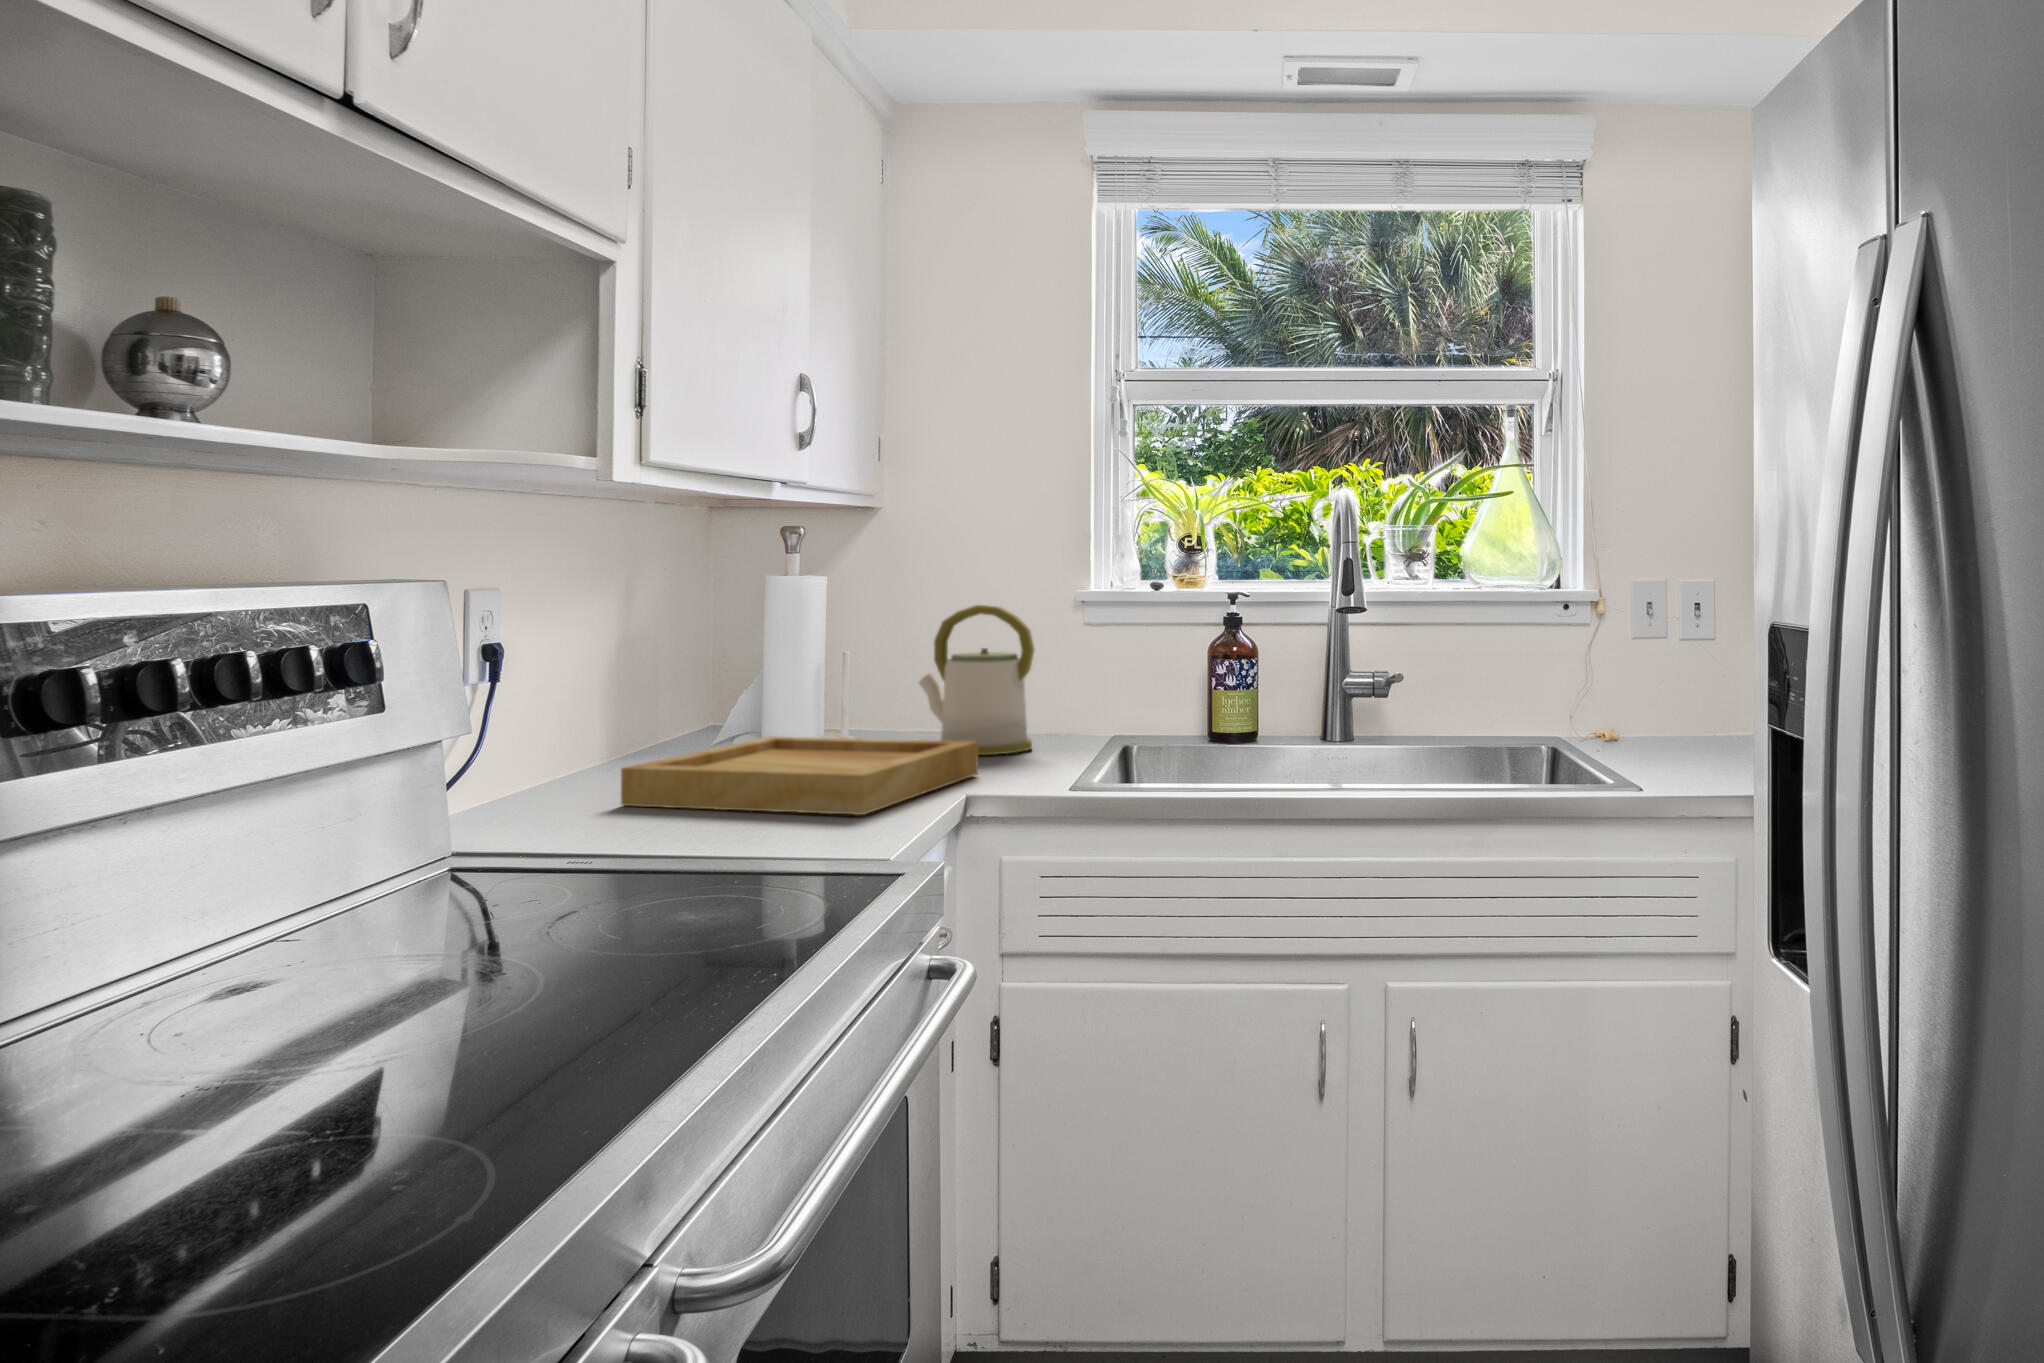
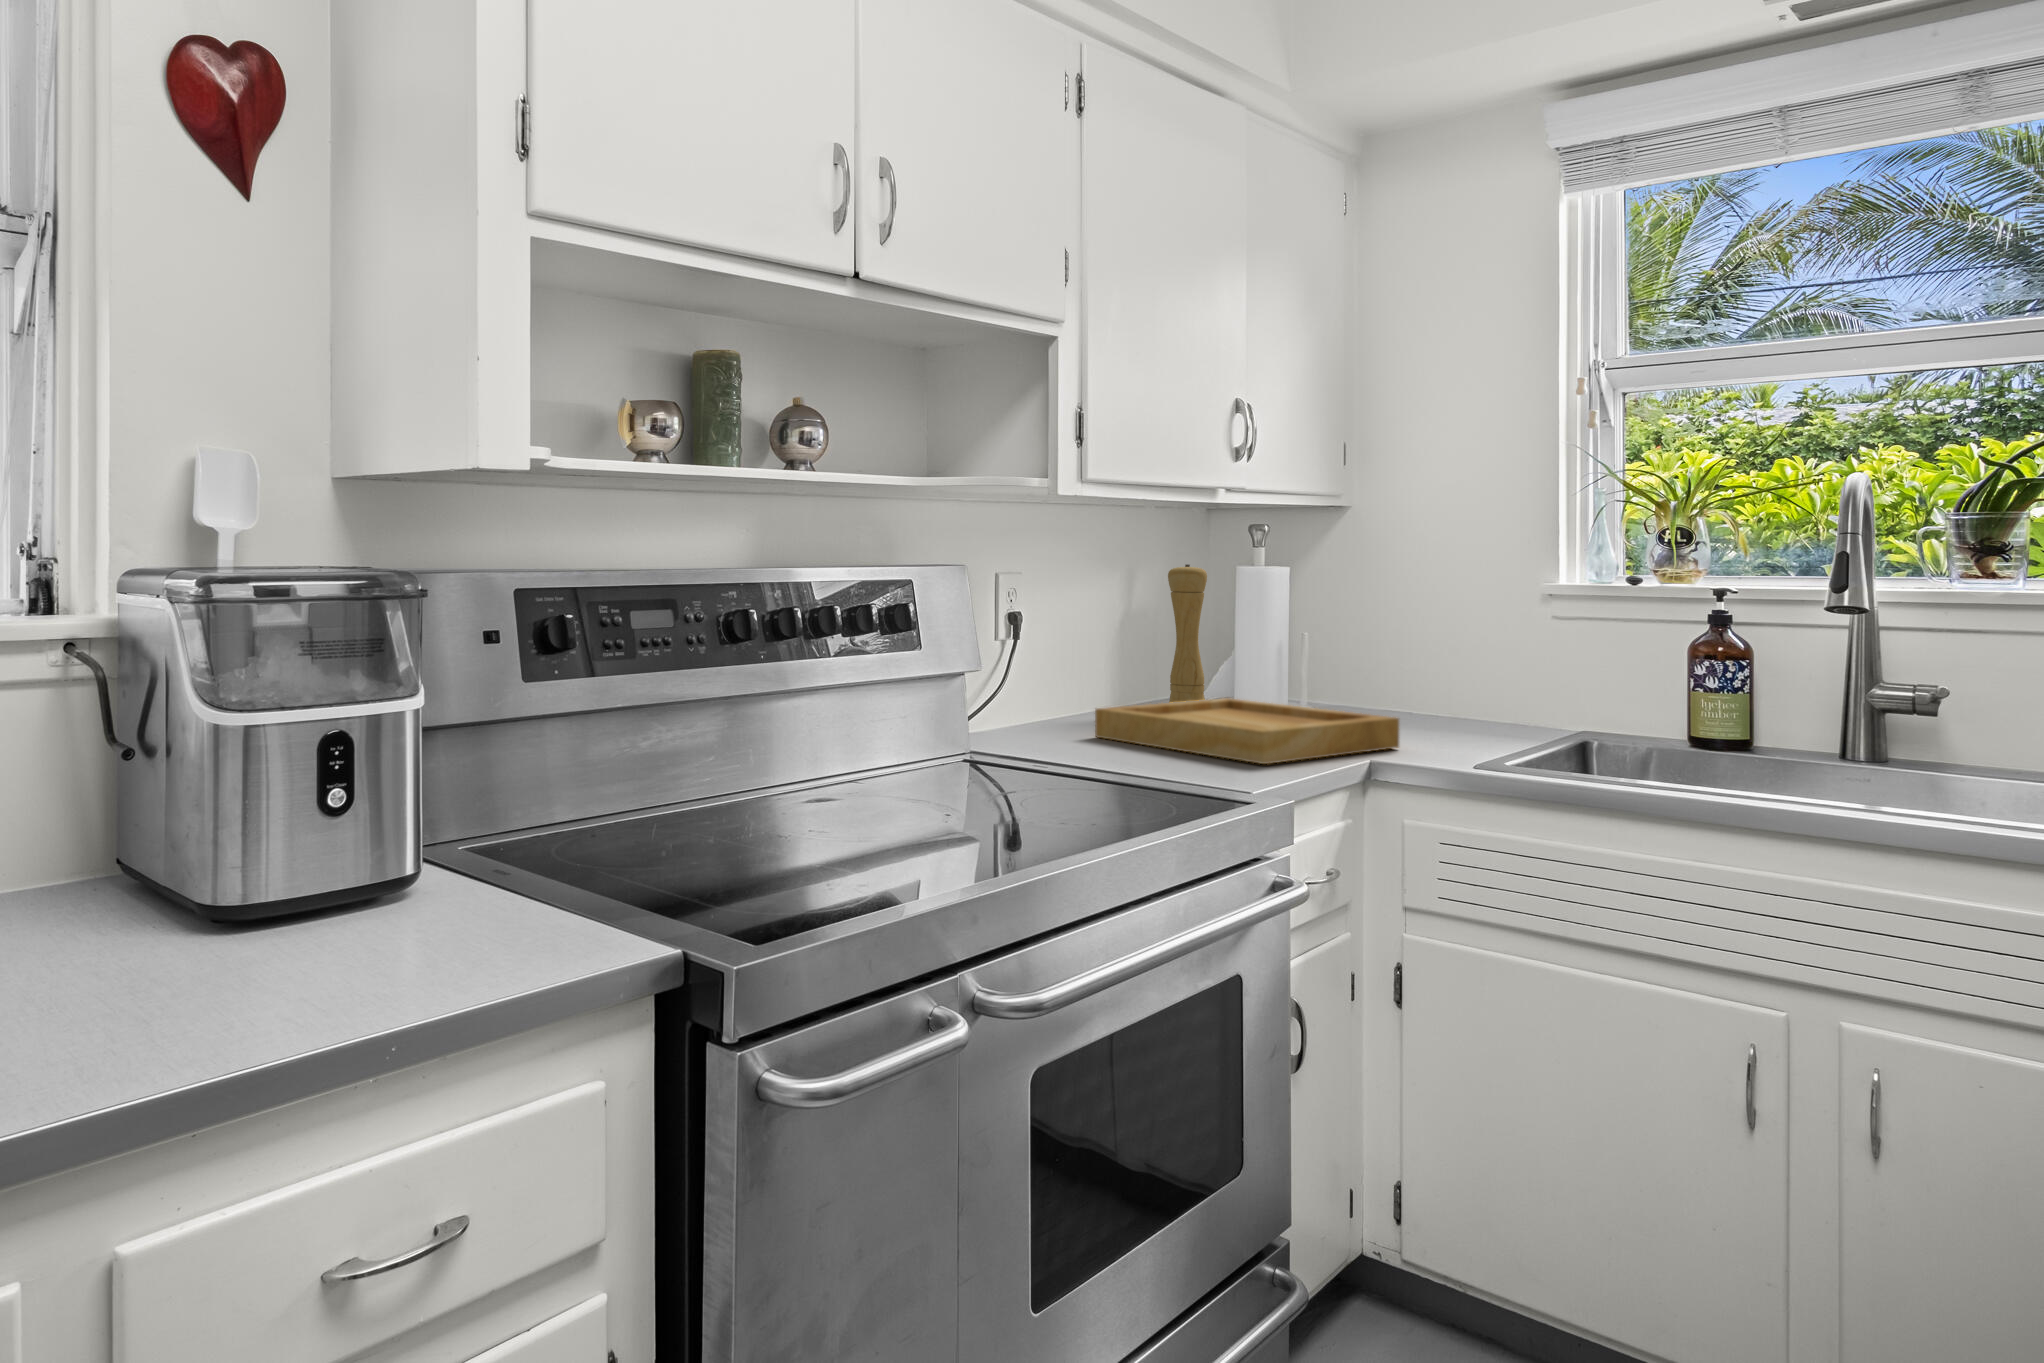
pepper mill: none [688,576,737,763] -> present [1168,564,1207,703]
kettle: present [919,605,1034,755] -> none [1369,595,1482,735]

